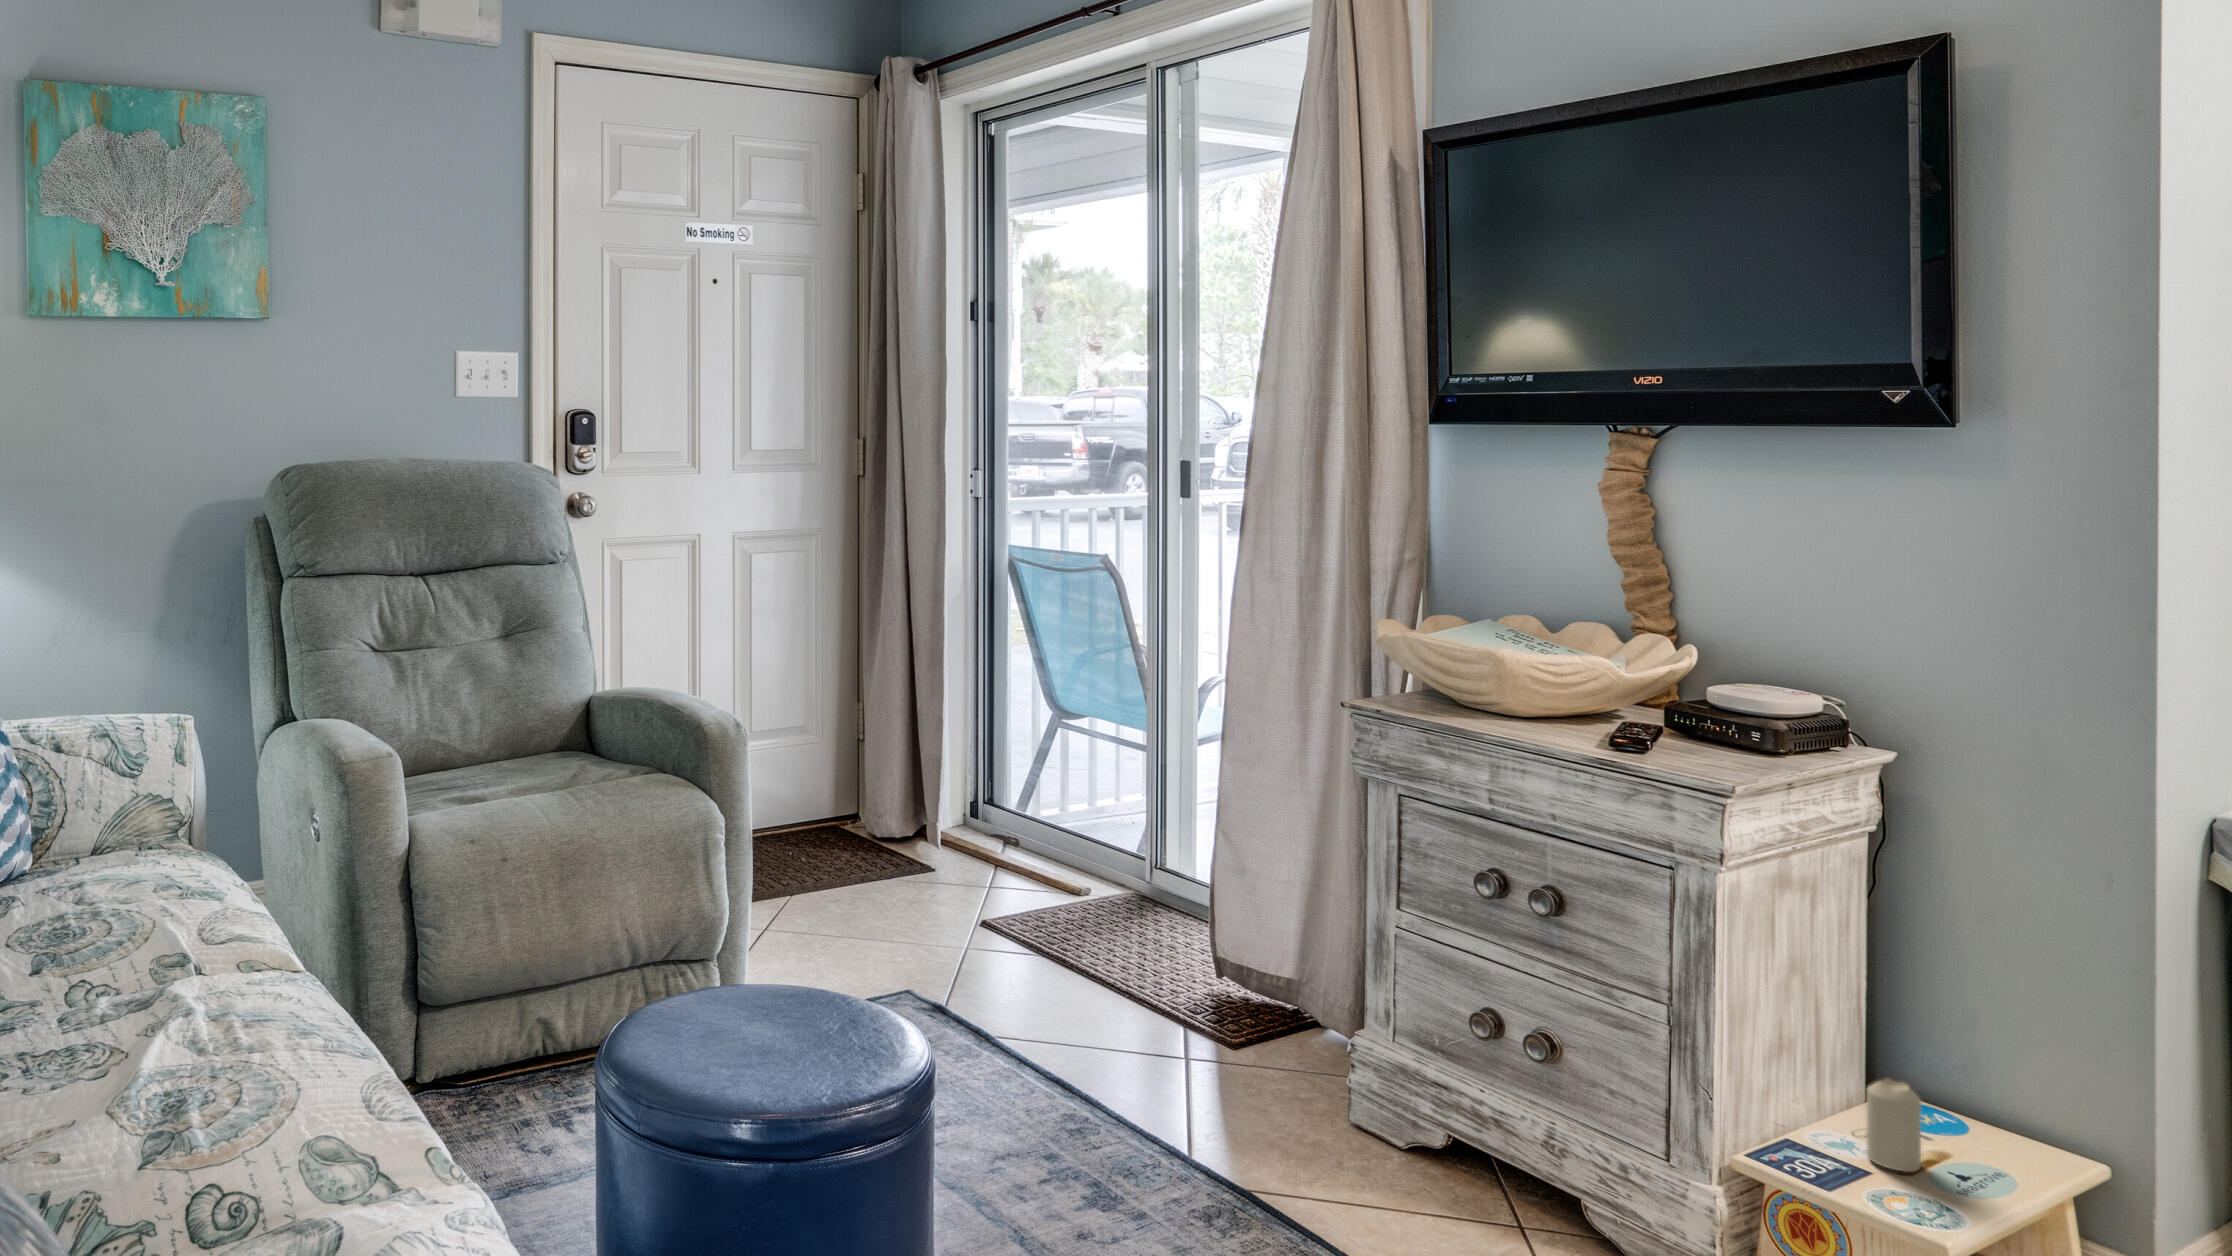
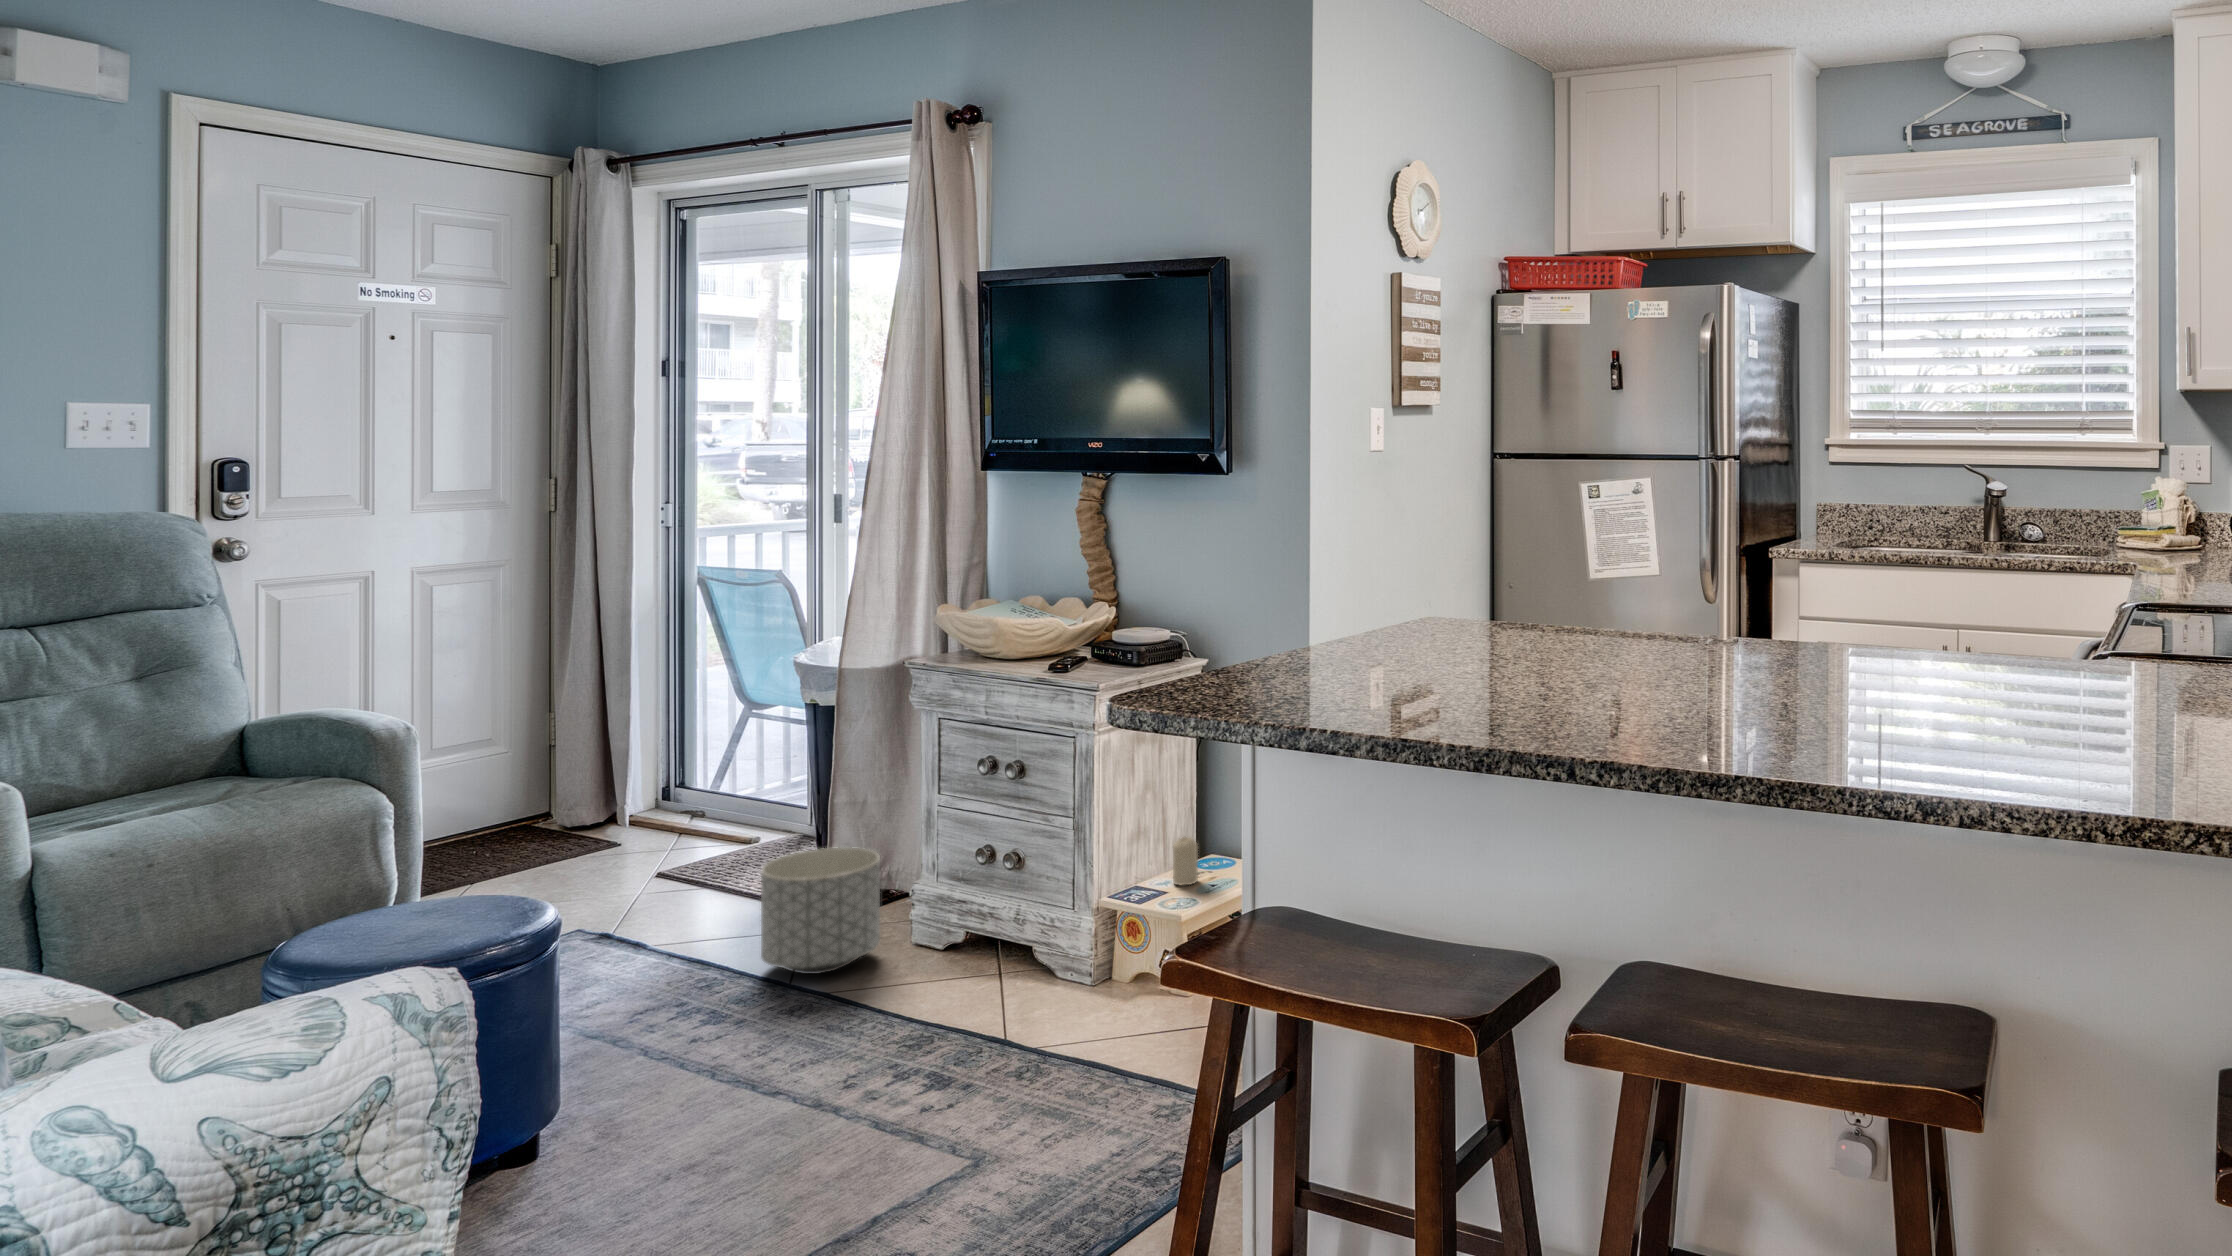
planter: none [1148,955,1312,1146] -> present [761,847,880,974]

